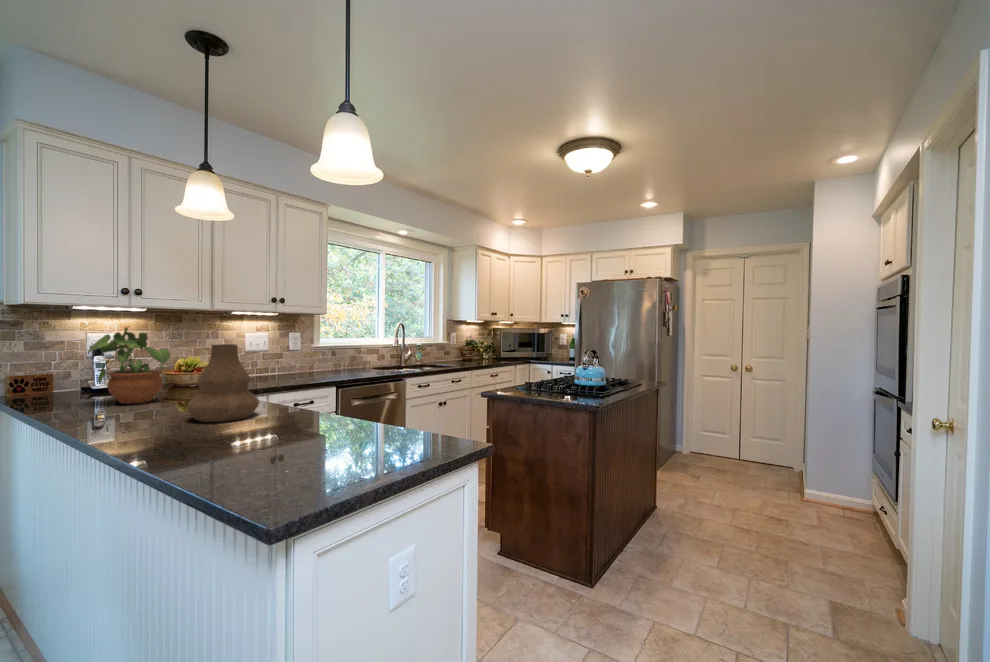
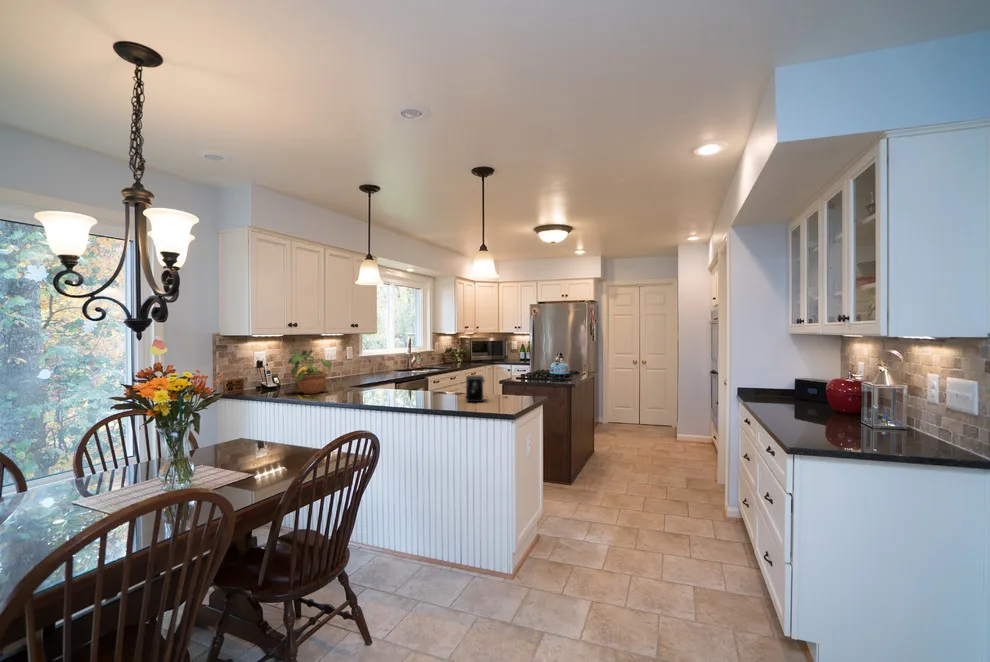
vase: present [187,344,259,422] -> none [376,355,410,397]
coffee maker: none [275,392,393,458] -> present [466,375,506,402]

